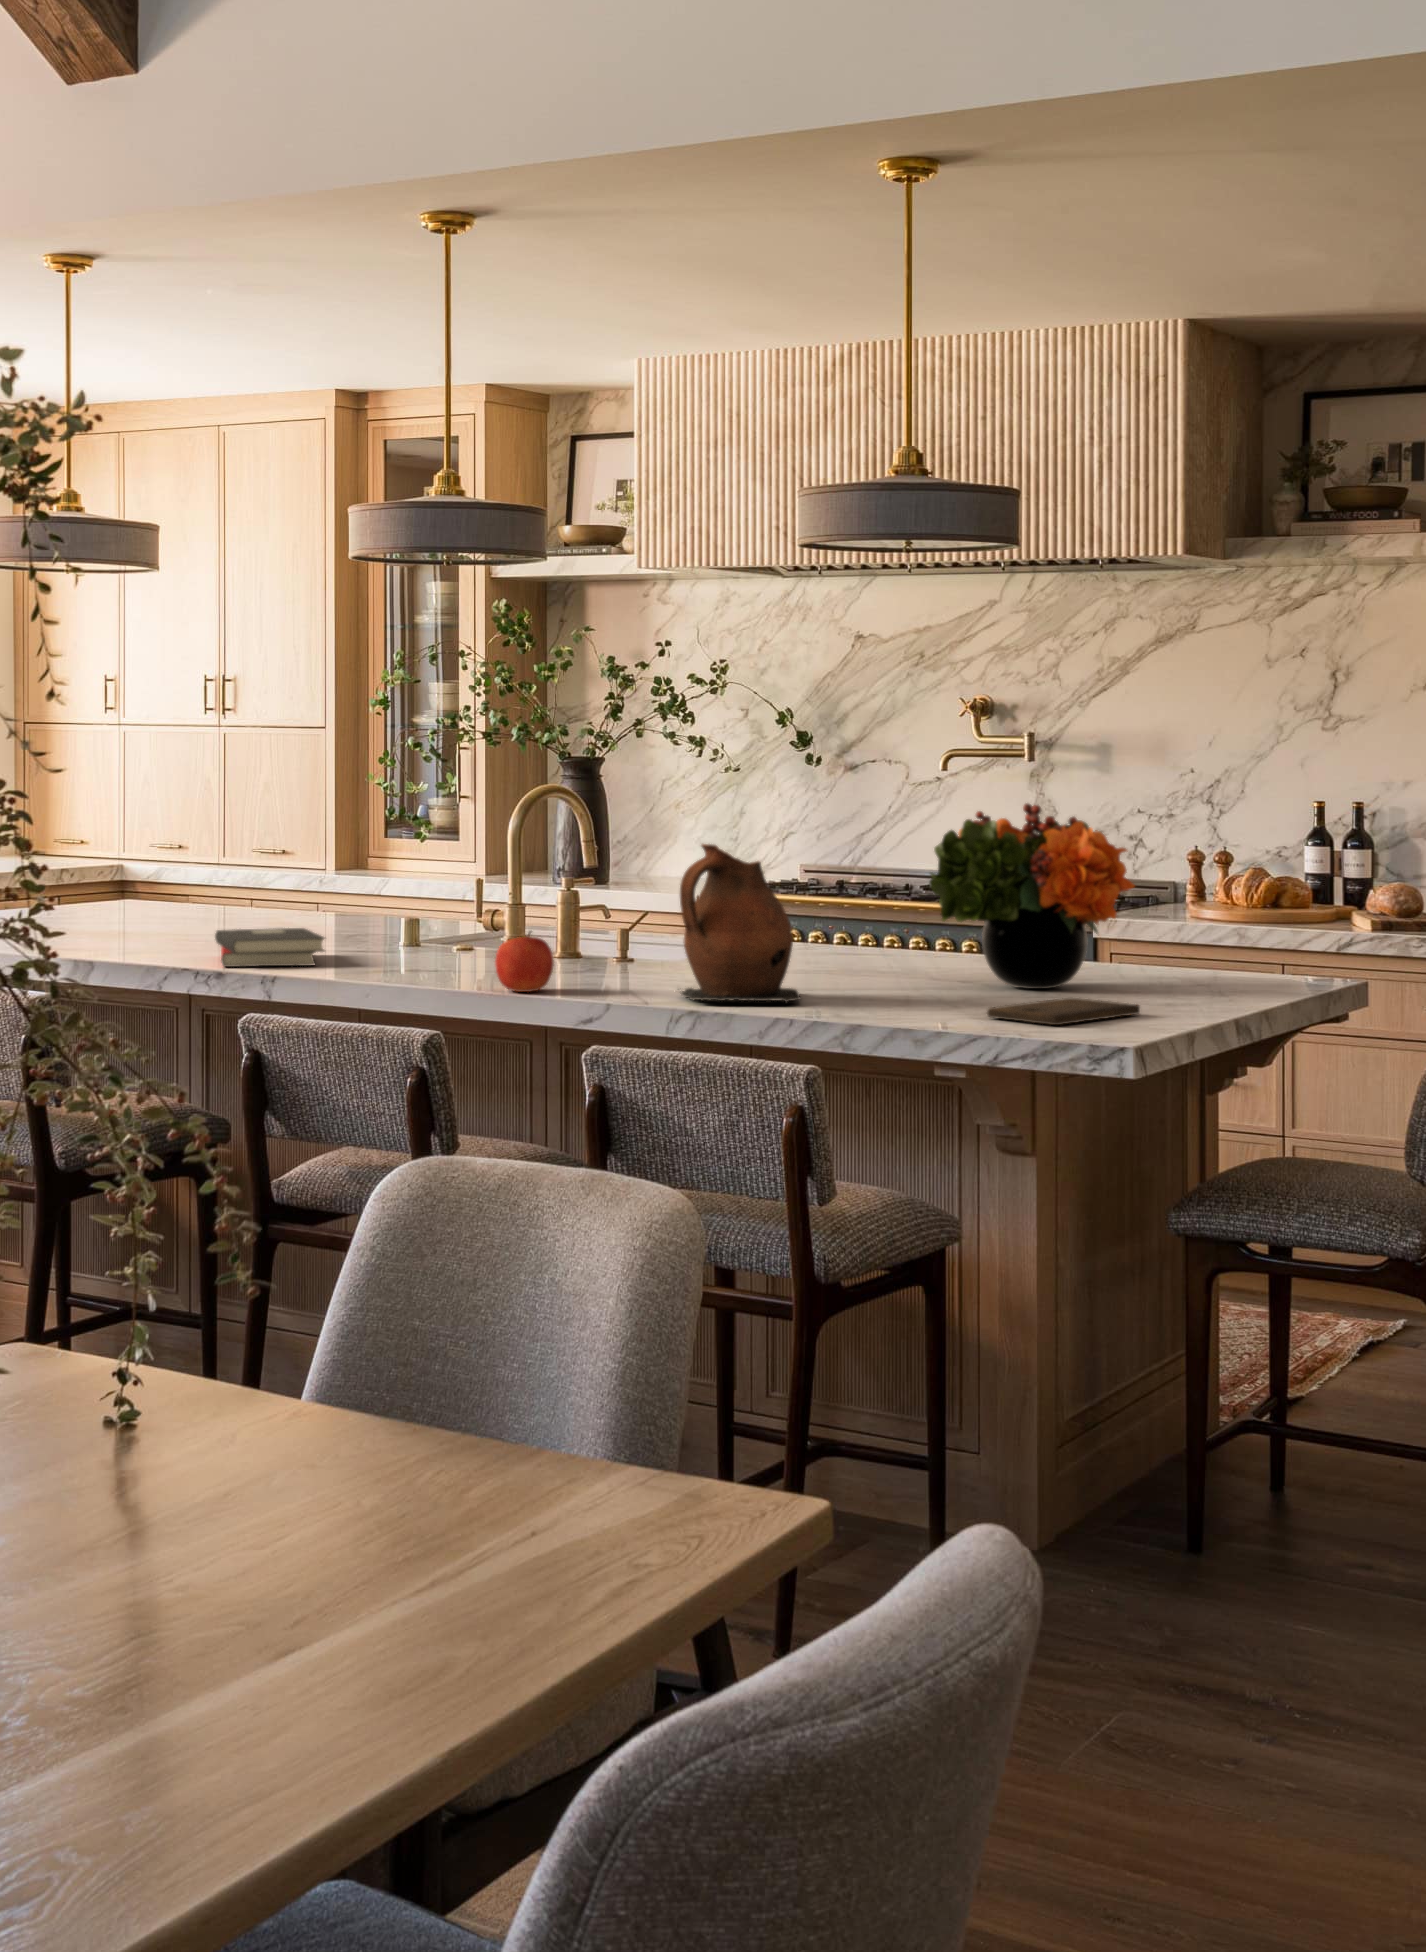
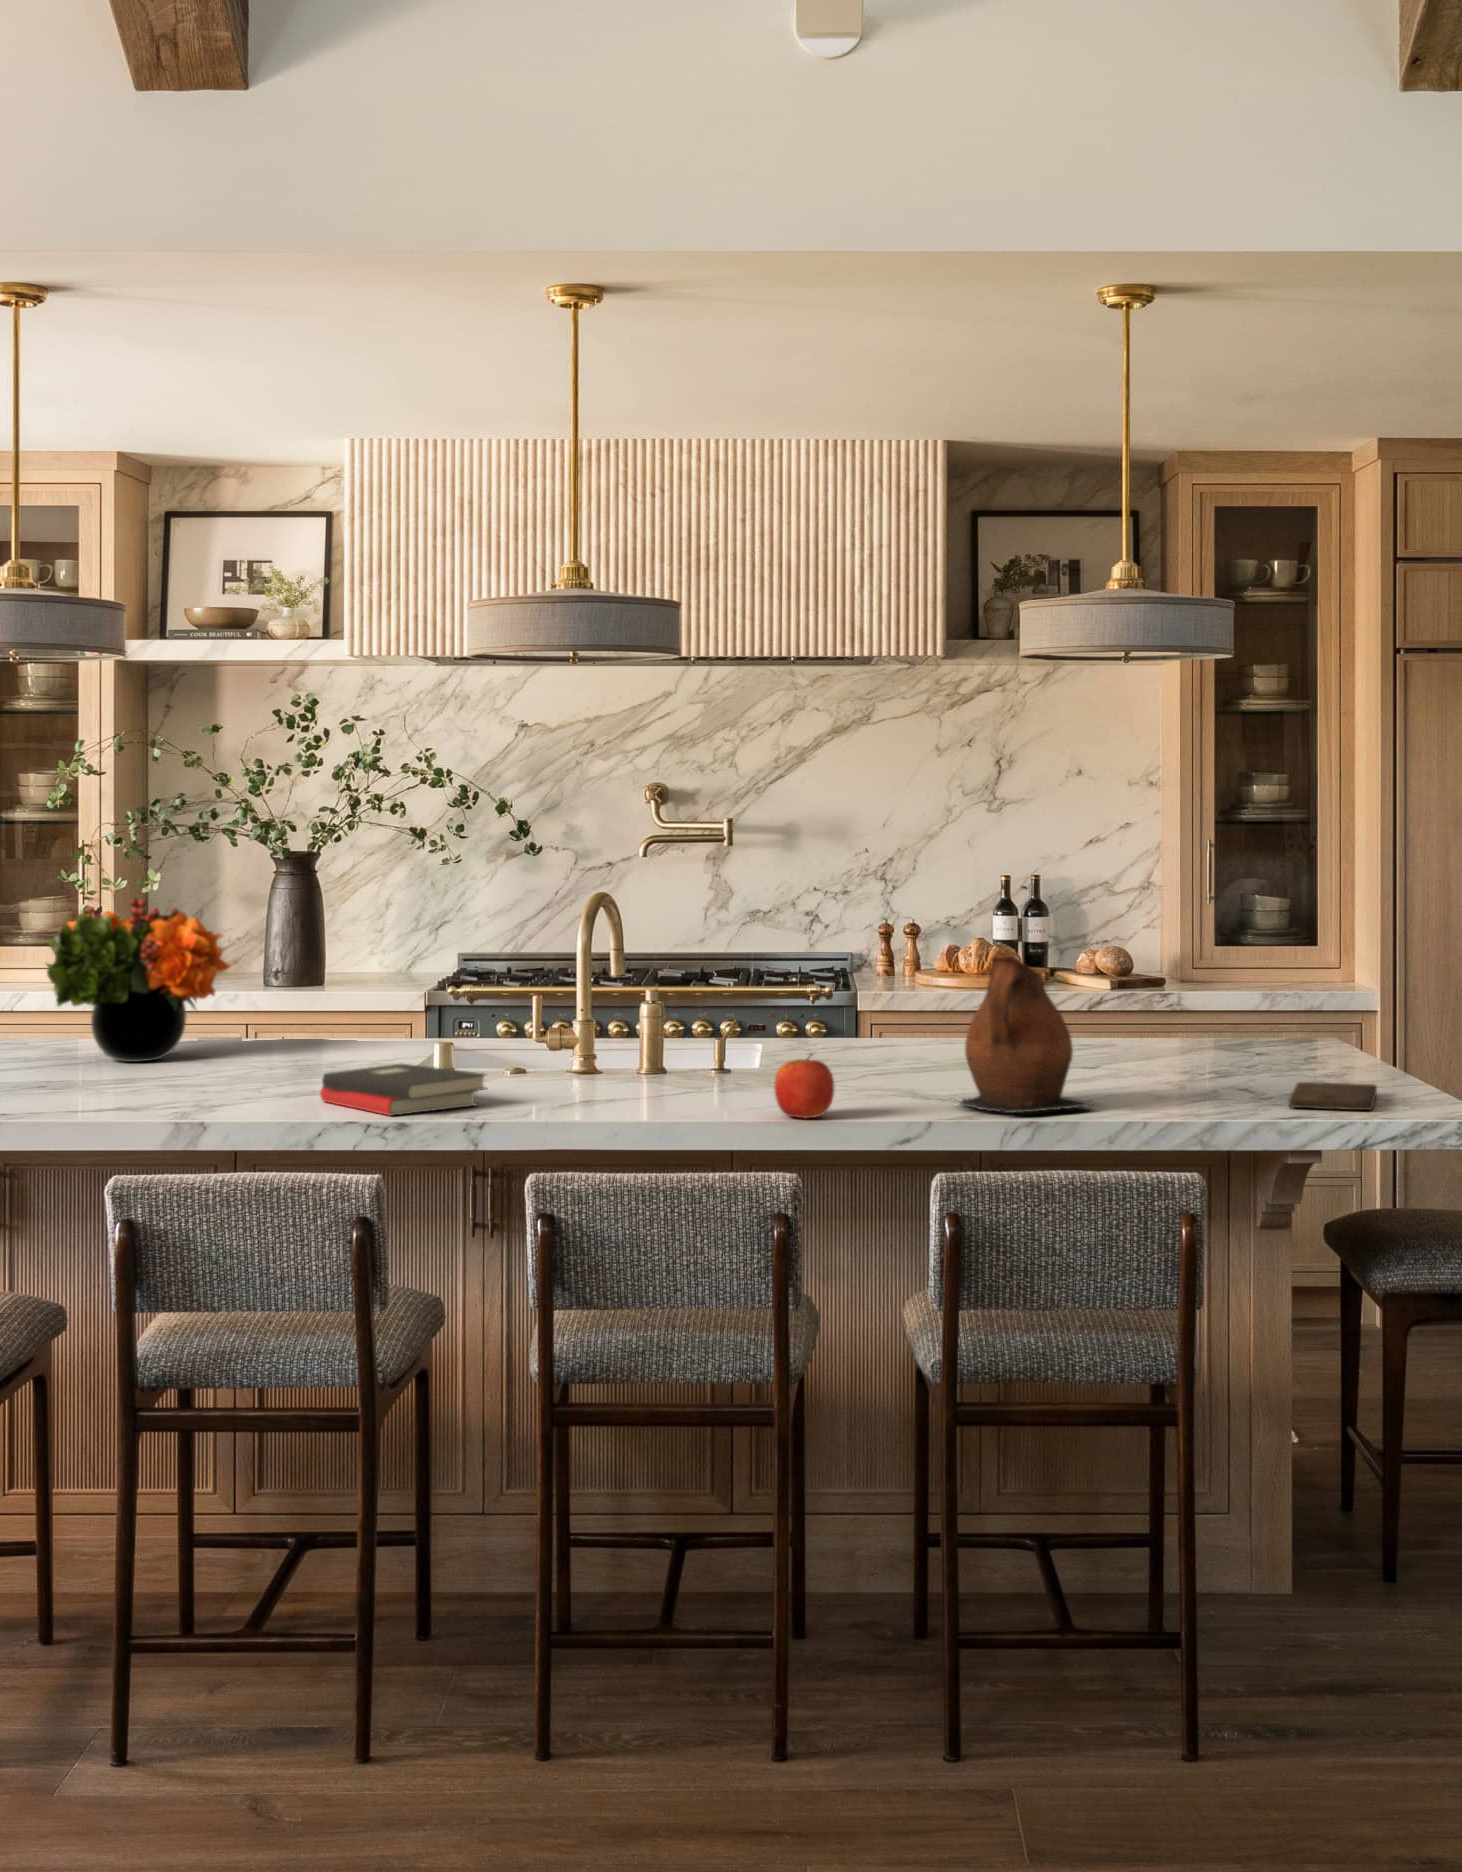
flower arrangement: present [929,803,1135,989] -> present [46,898,230,1062]

